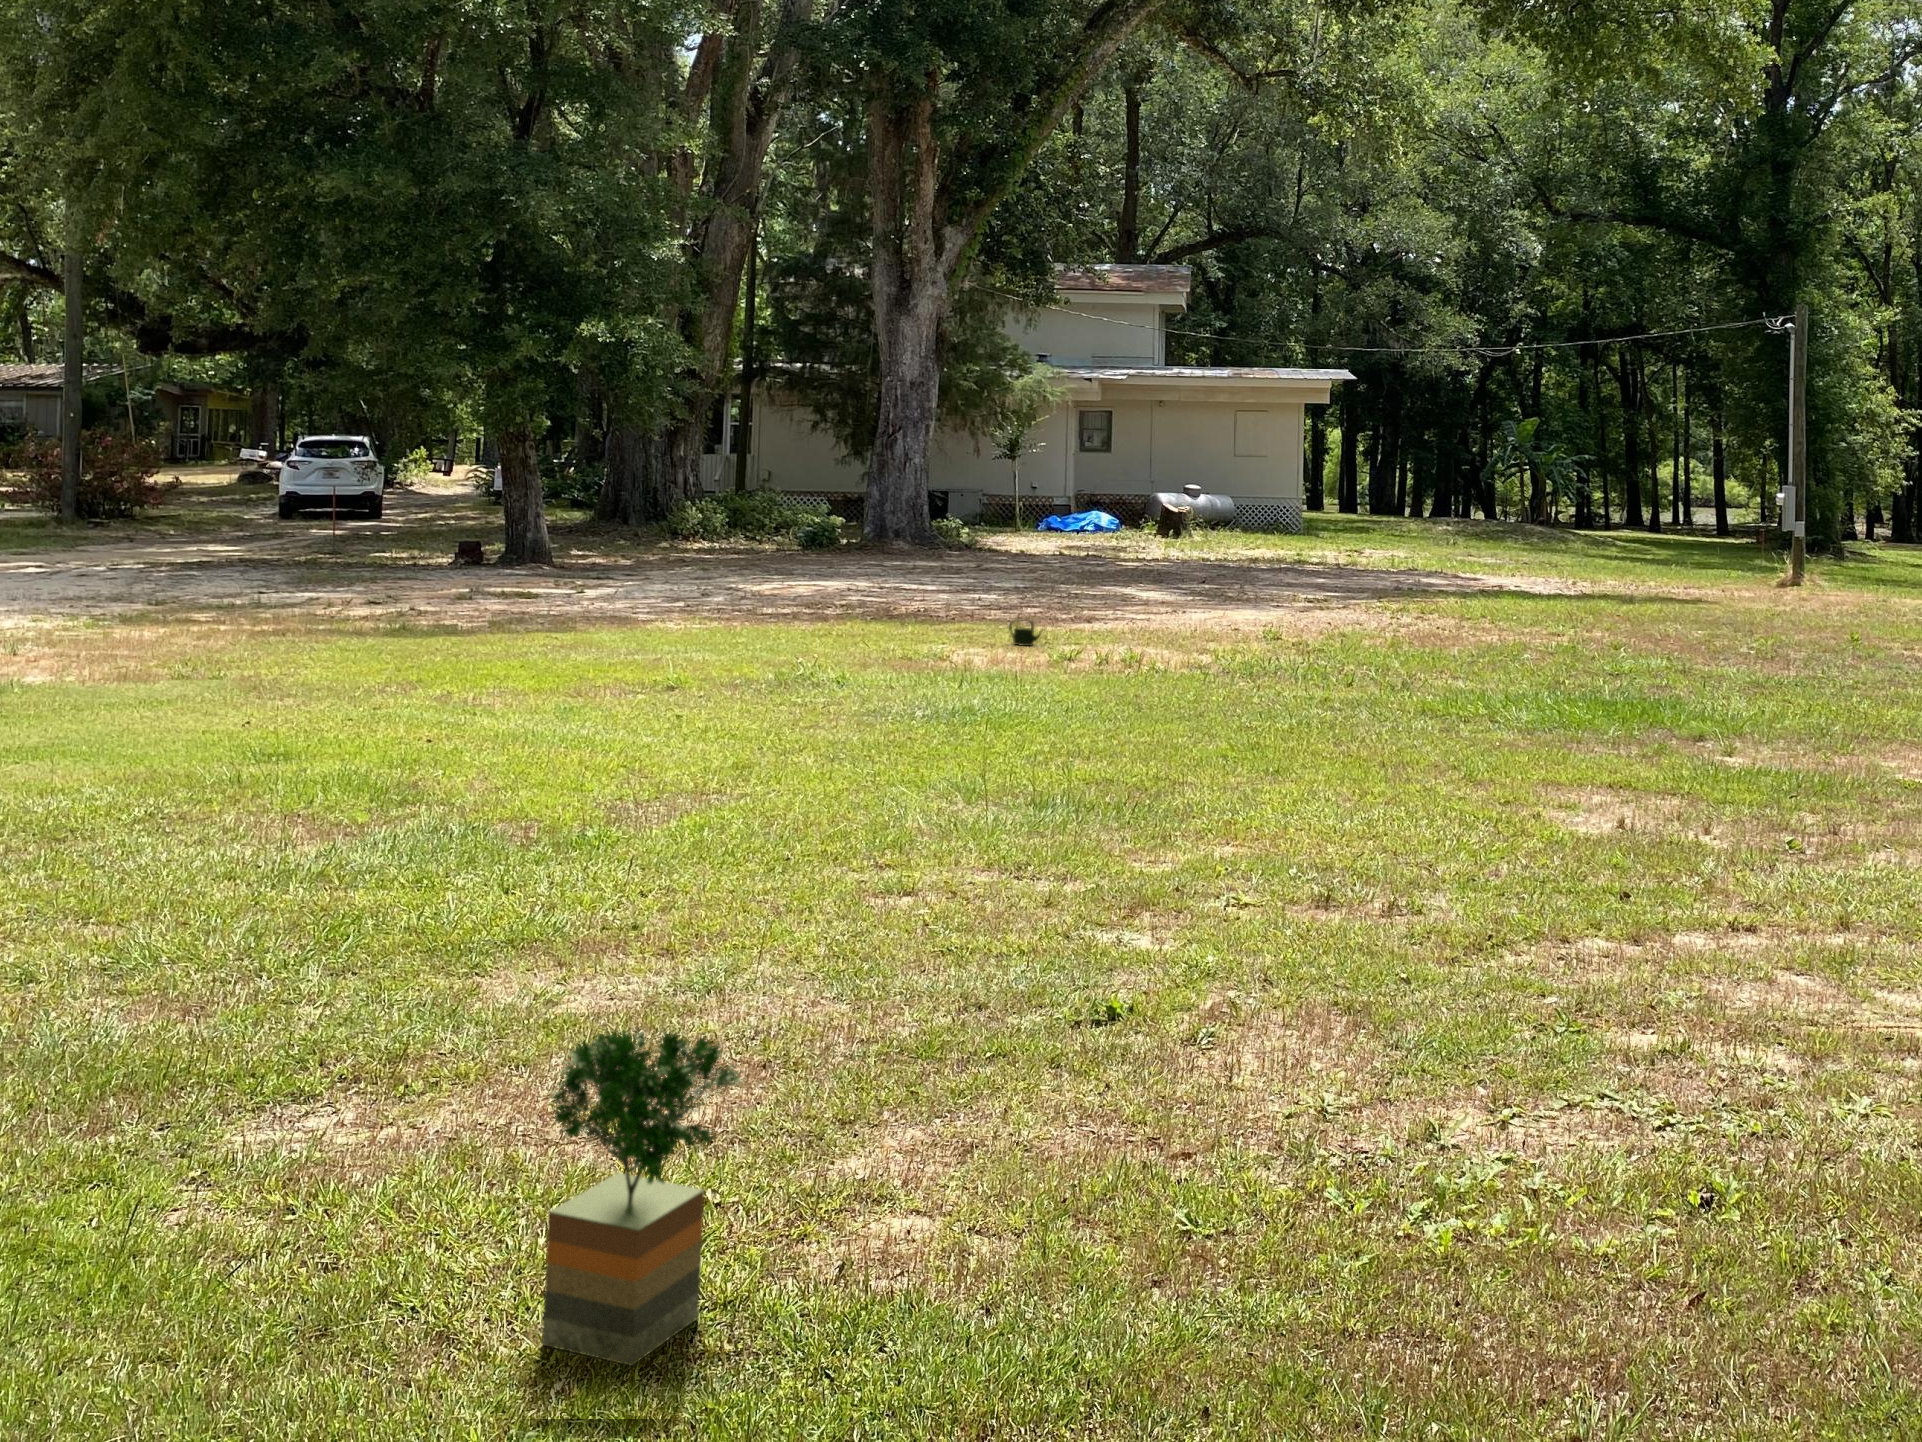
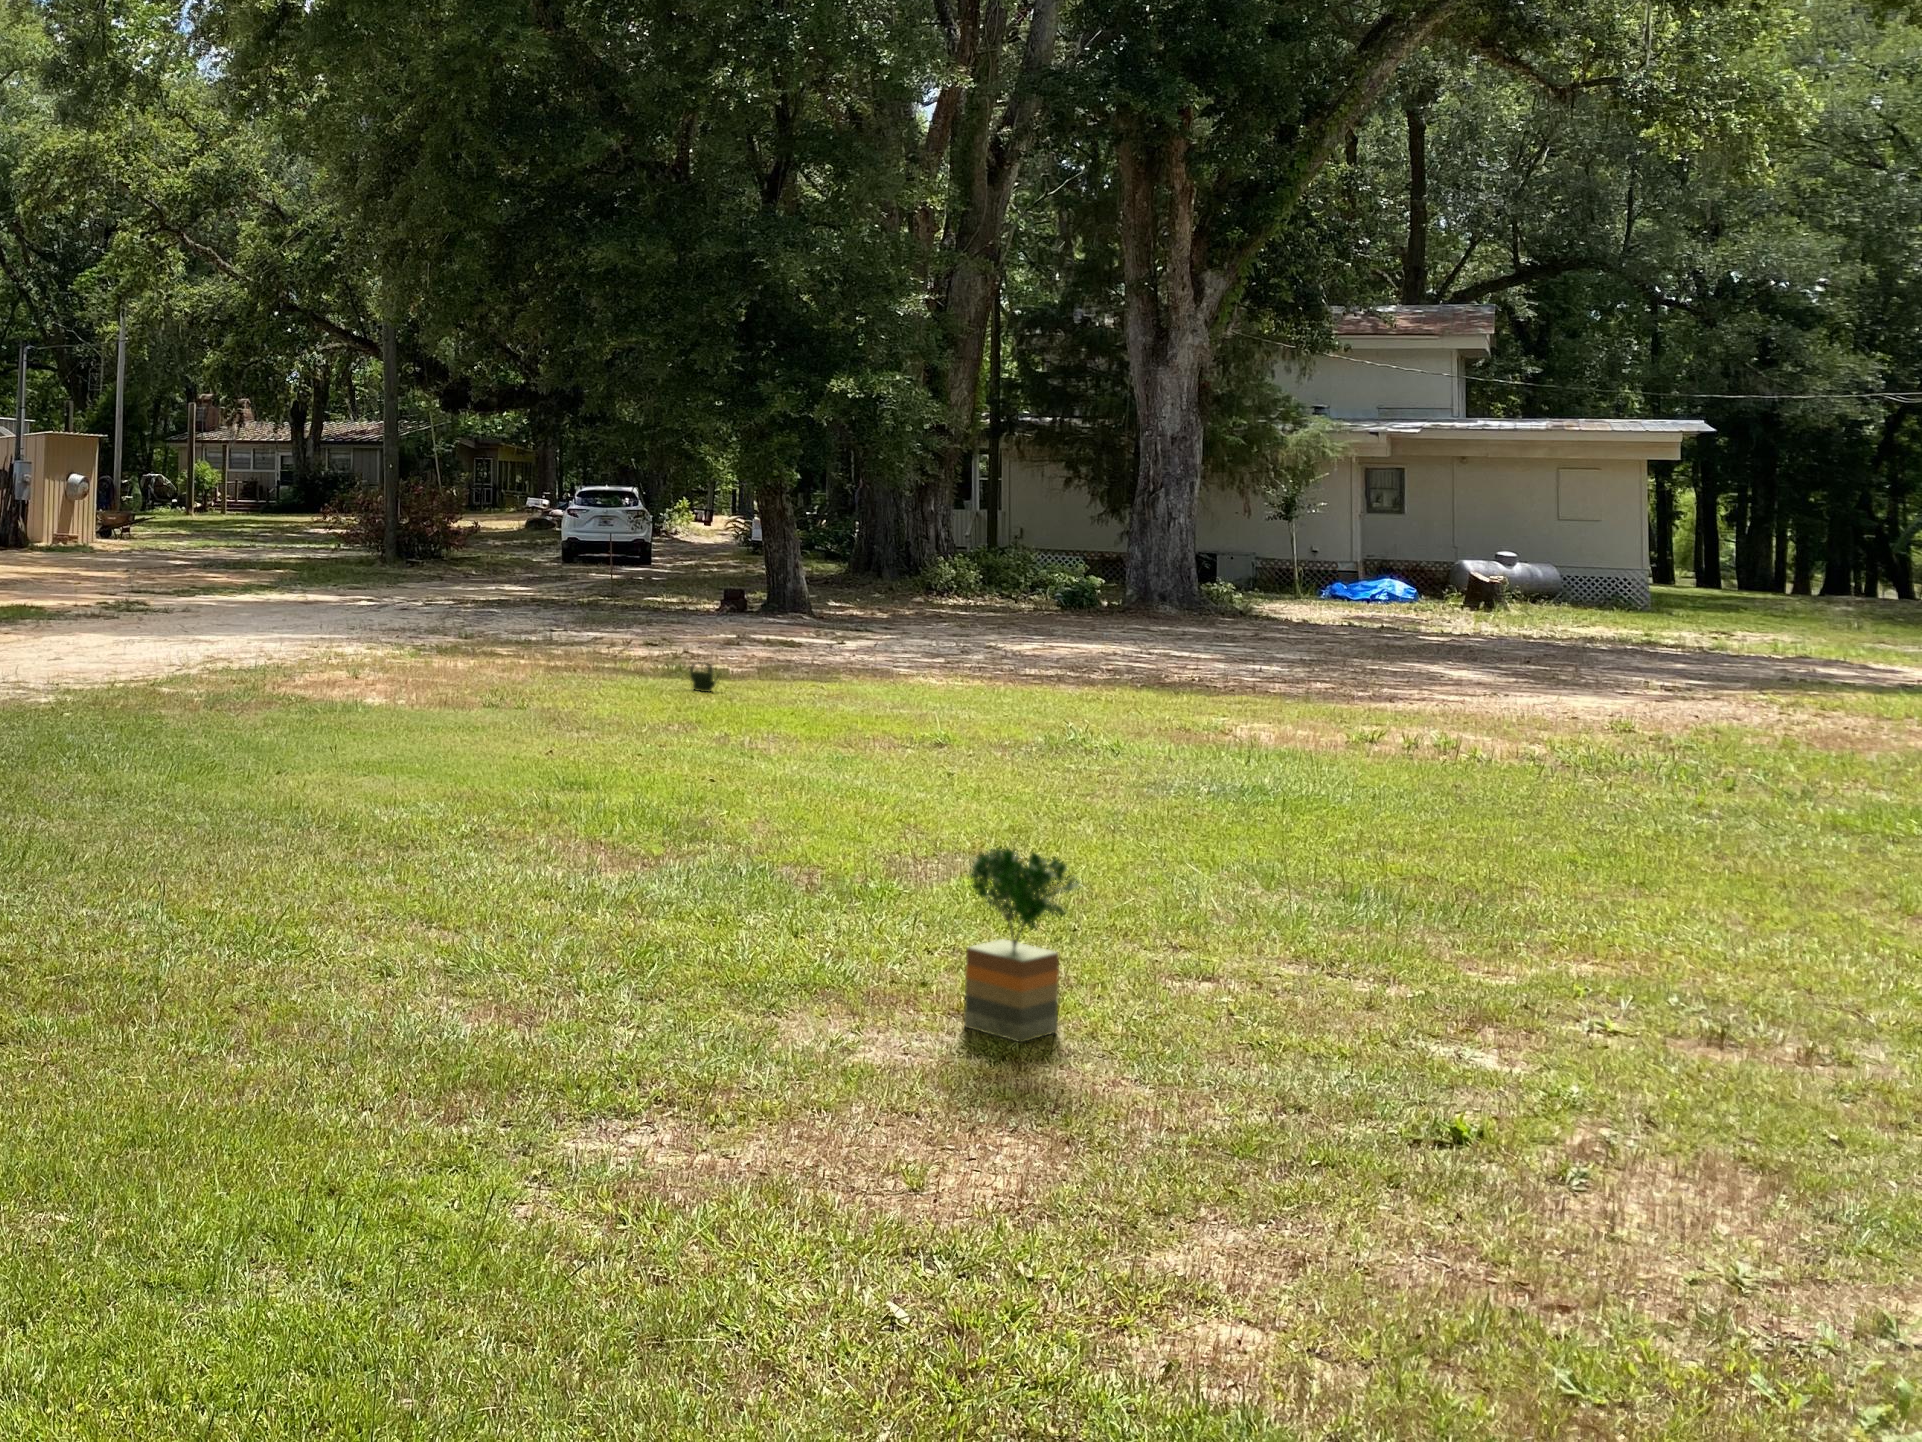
watering can: present [1009,620,1045,646] -> present [690,664,717,692]

